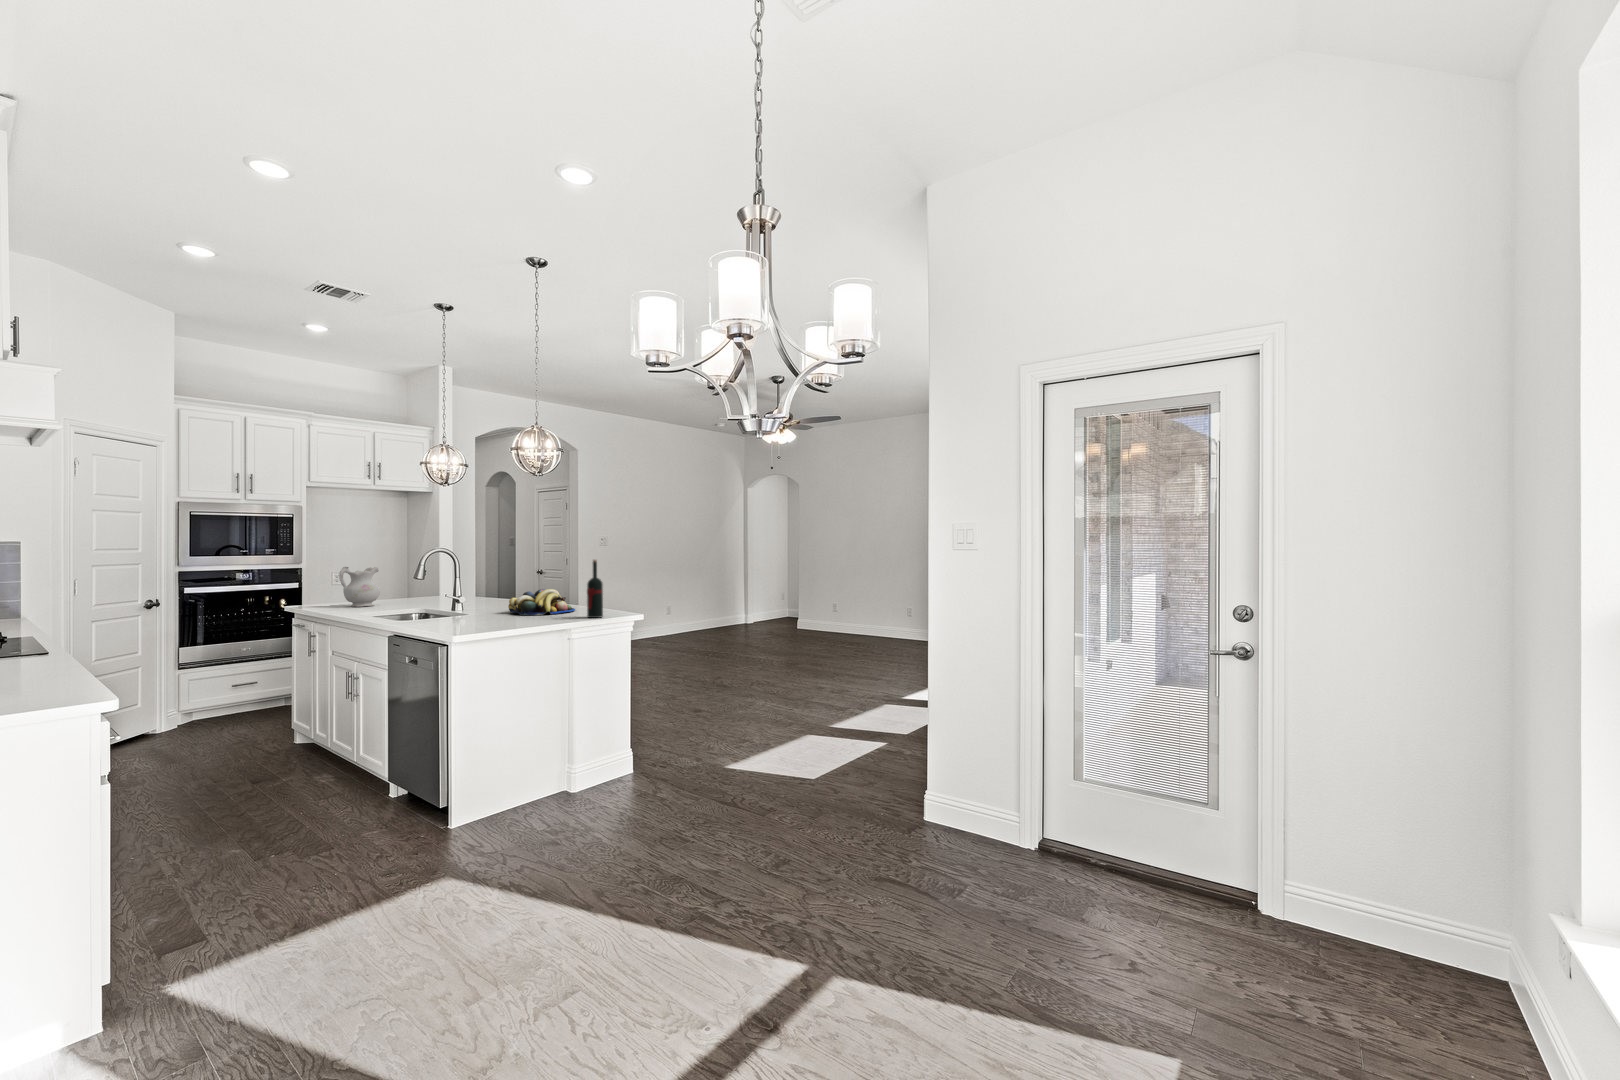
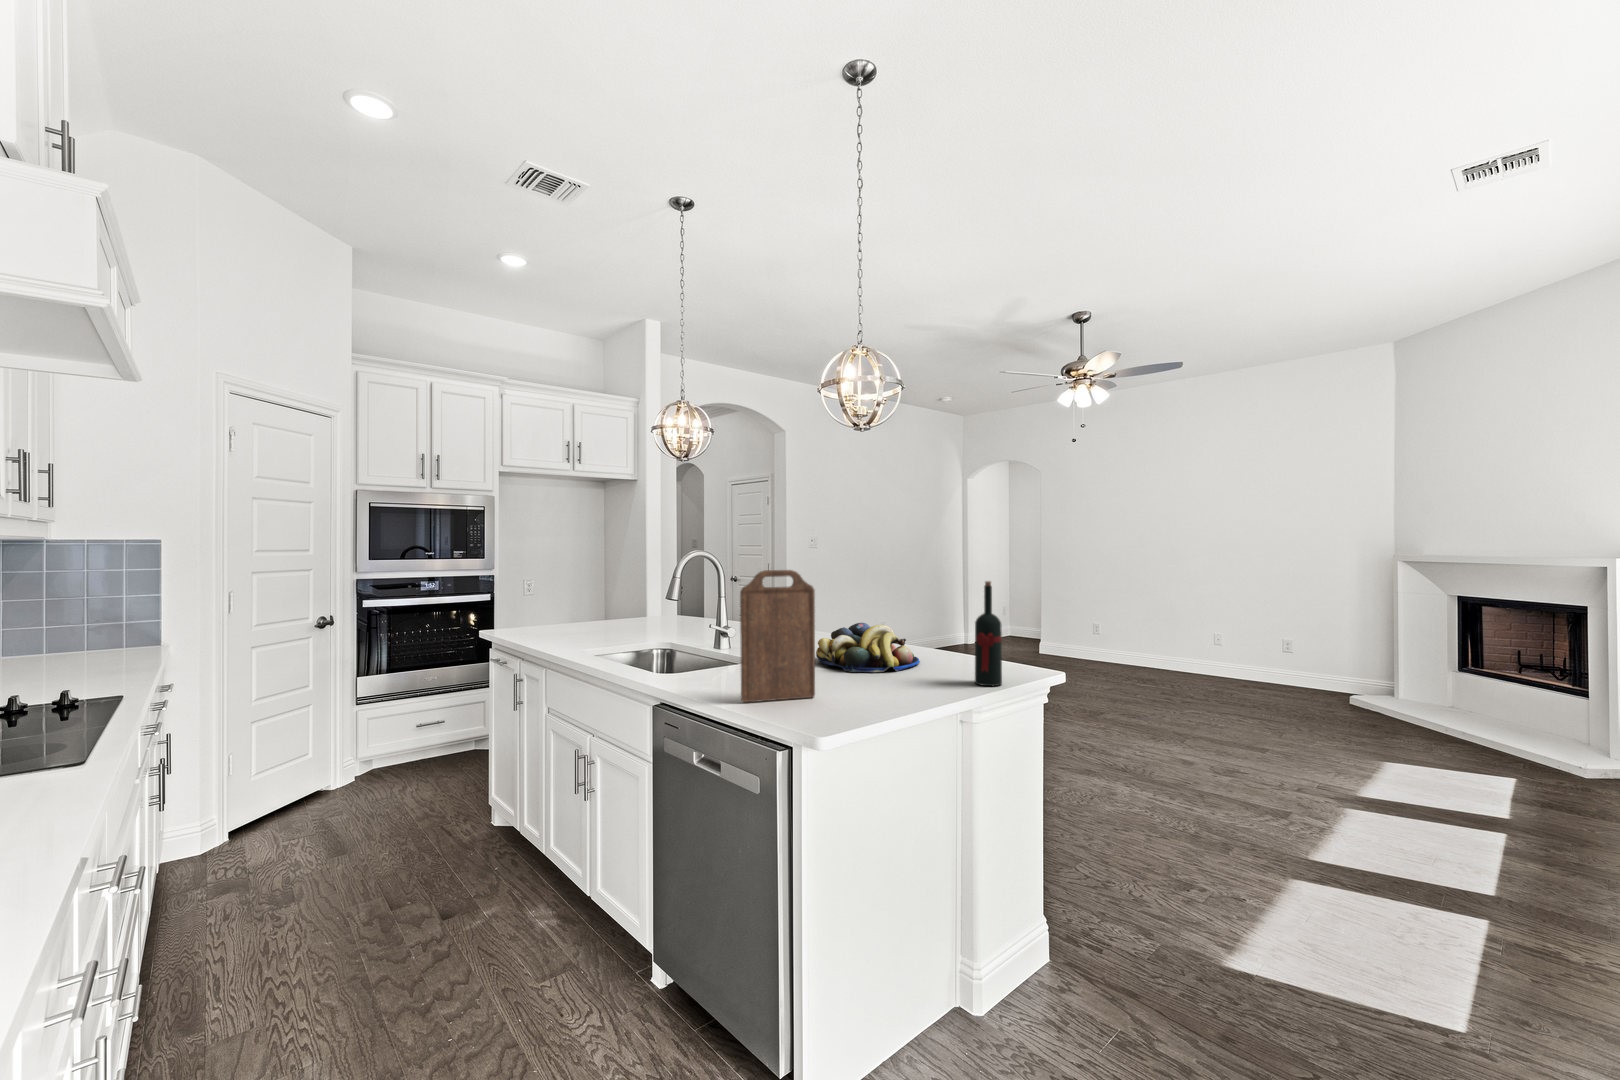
cutting board: none [437,552,484,626] -> present [740,570,815,702]
ceramic pitcher: present [339,567,380,607] -> none [553,580,605,638]

